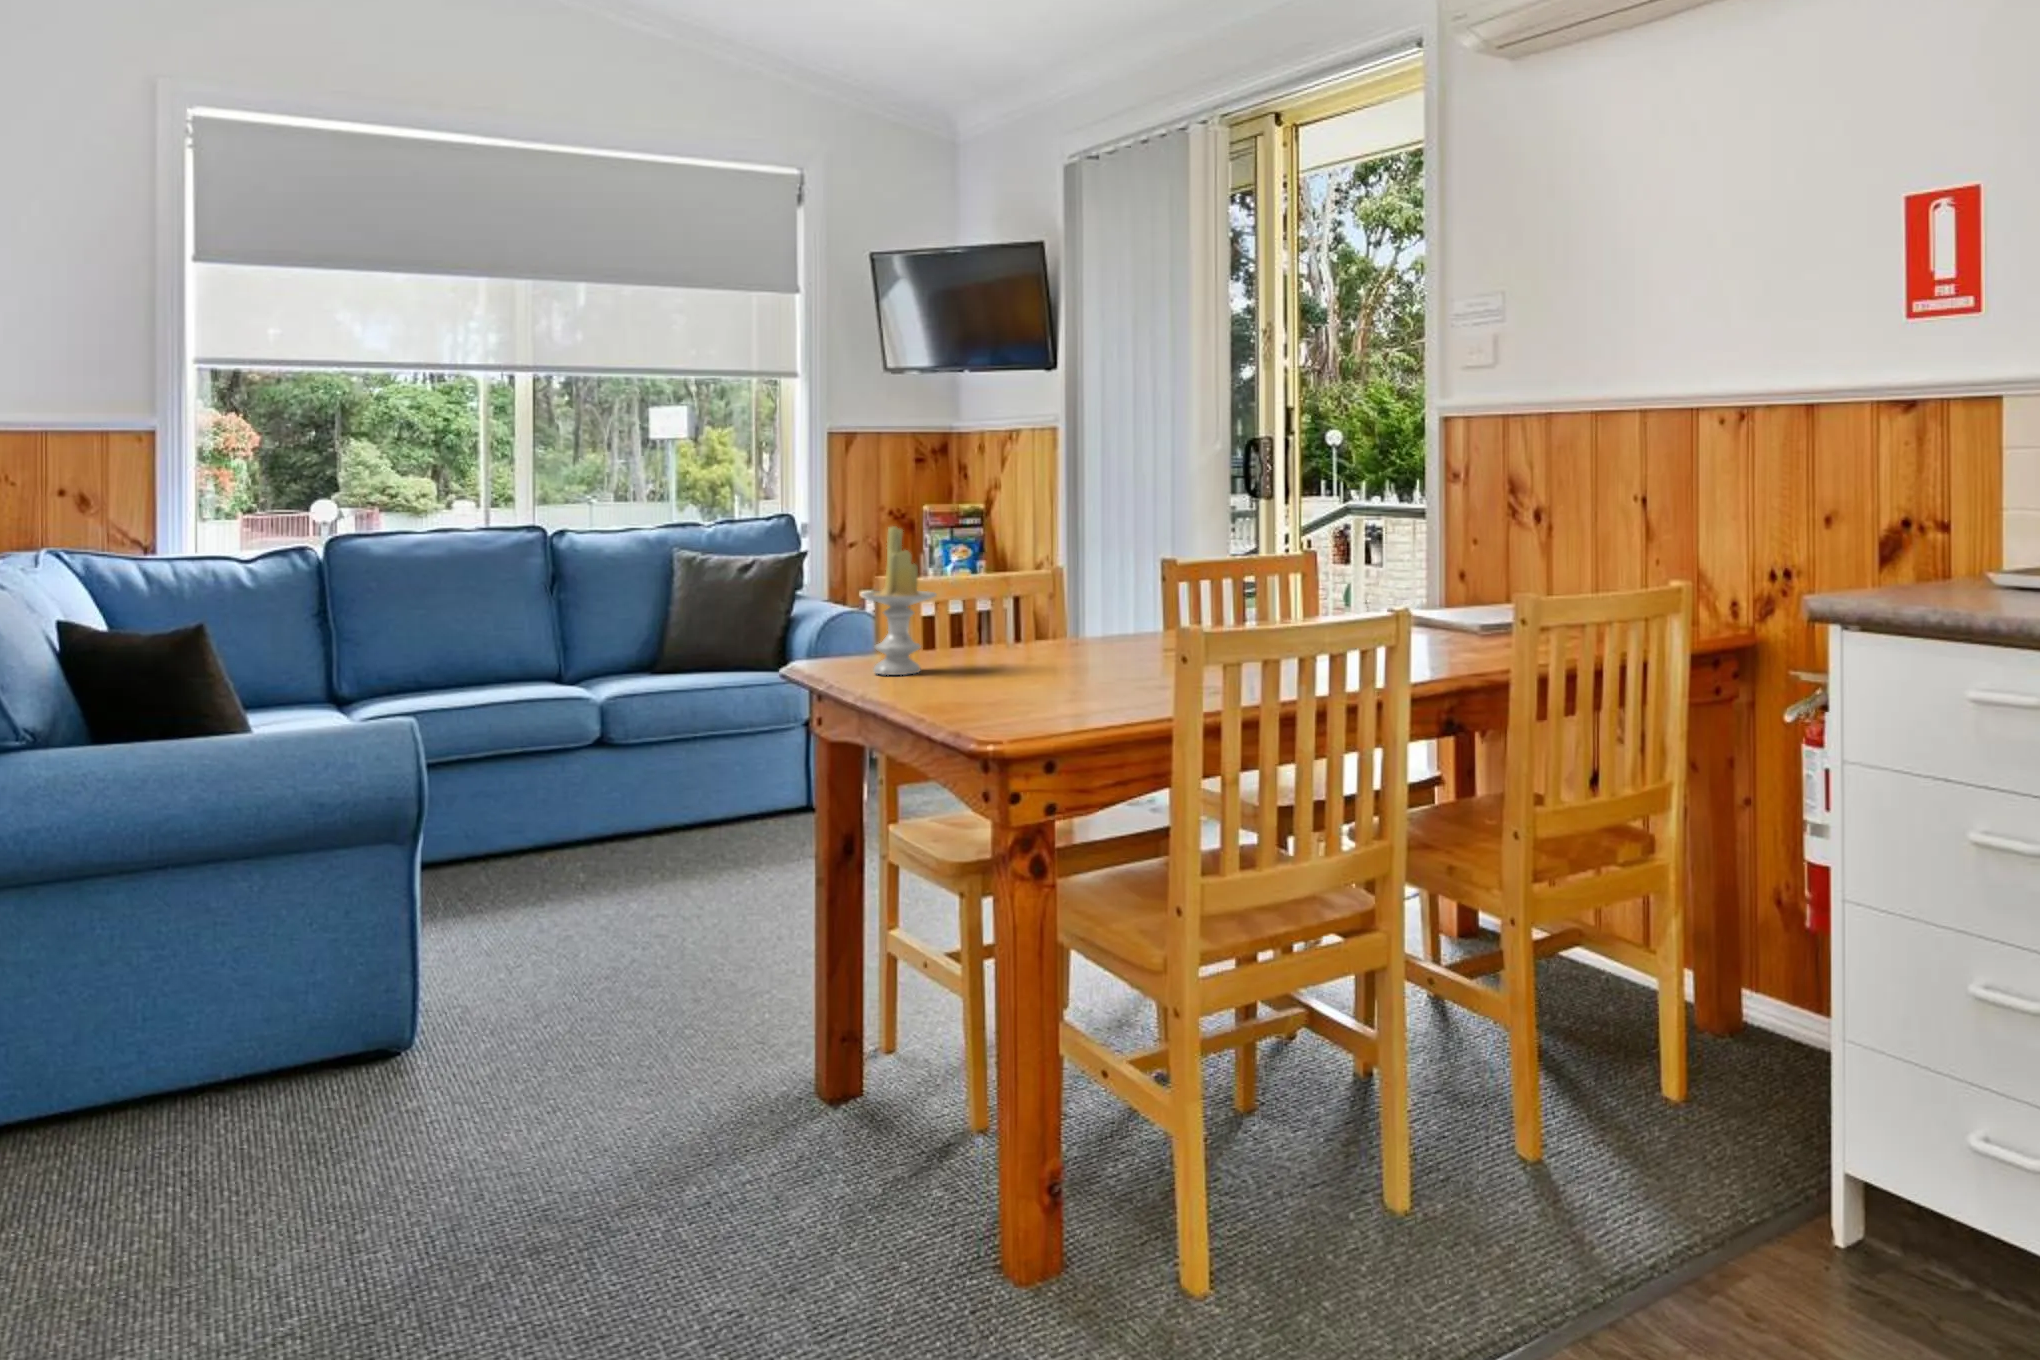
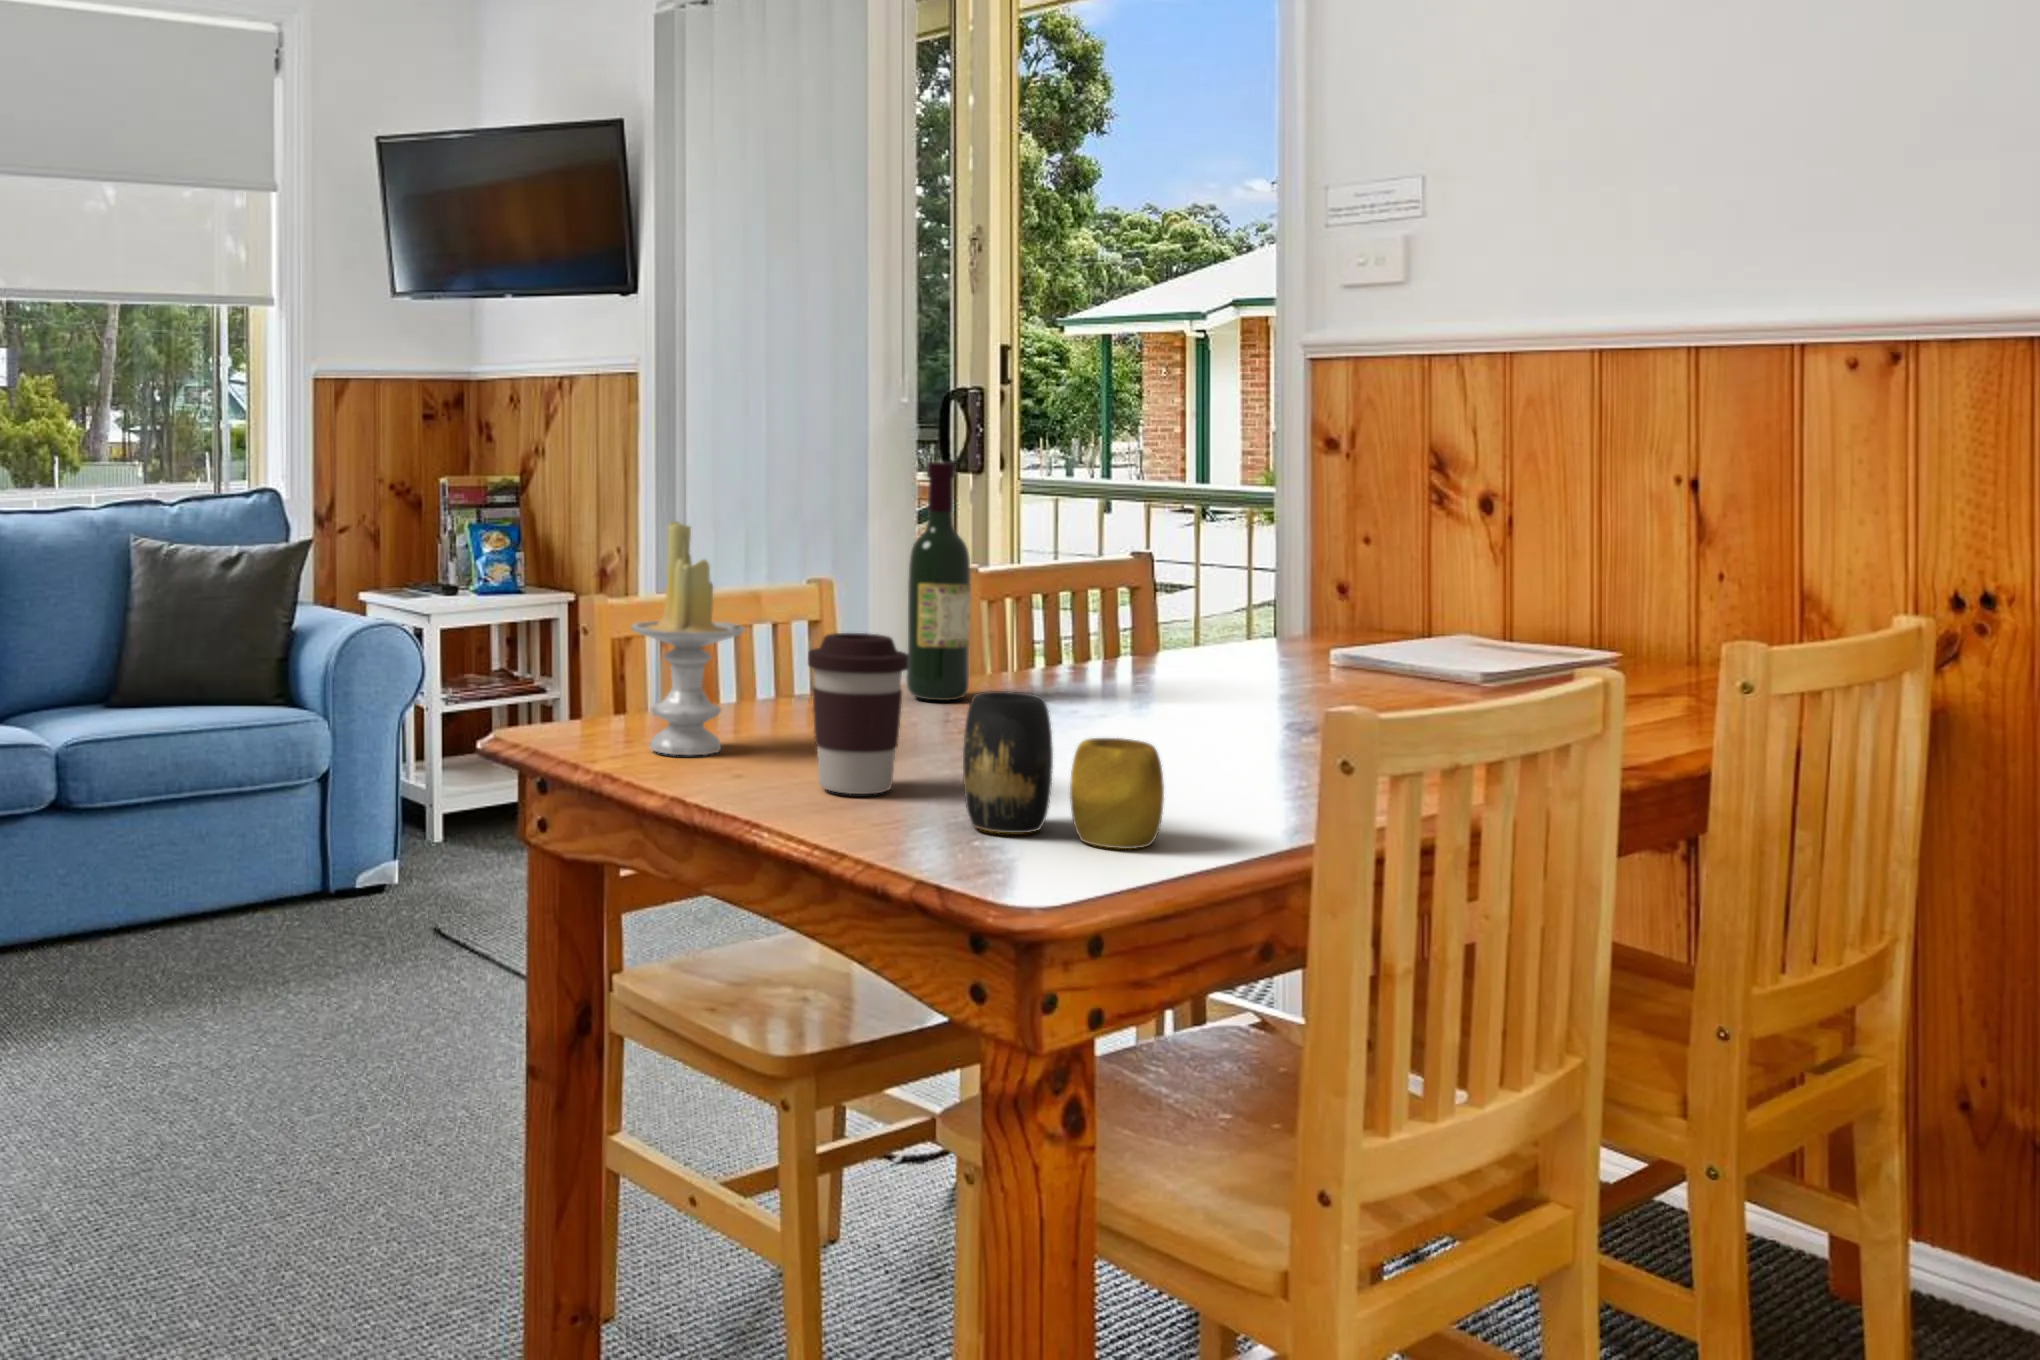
wine bottle: none [1084,488,1126,645] -> present [906,462,971,700]
coffee cup: none [941,594,1005,693] -> present [808,633,908,794]
vase: none [1004,626,1112,716] -> present [963,691,1164,849]

